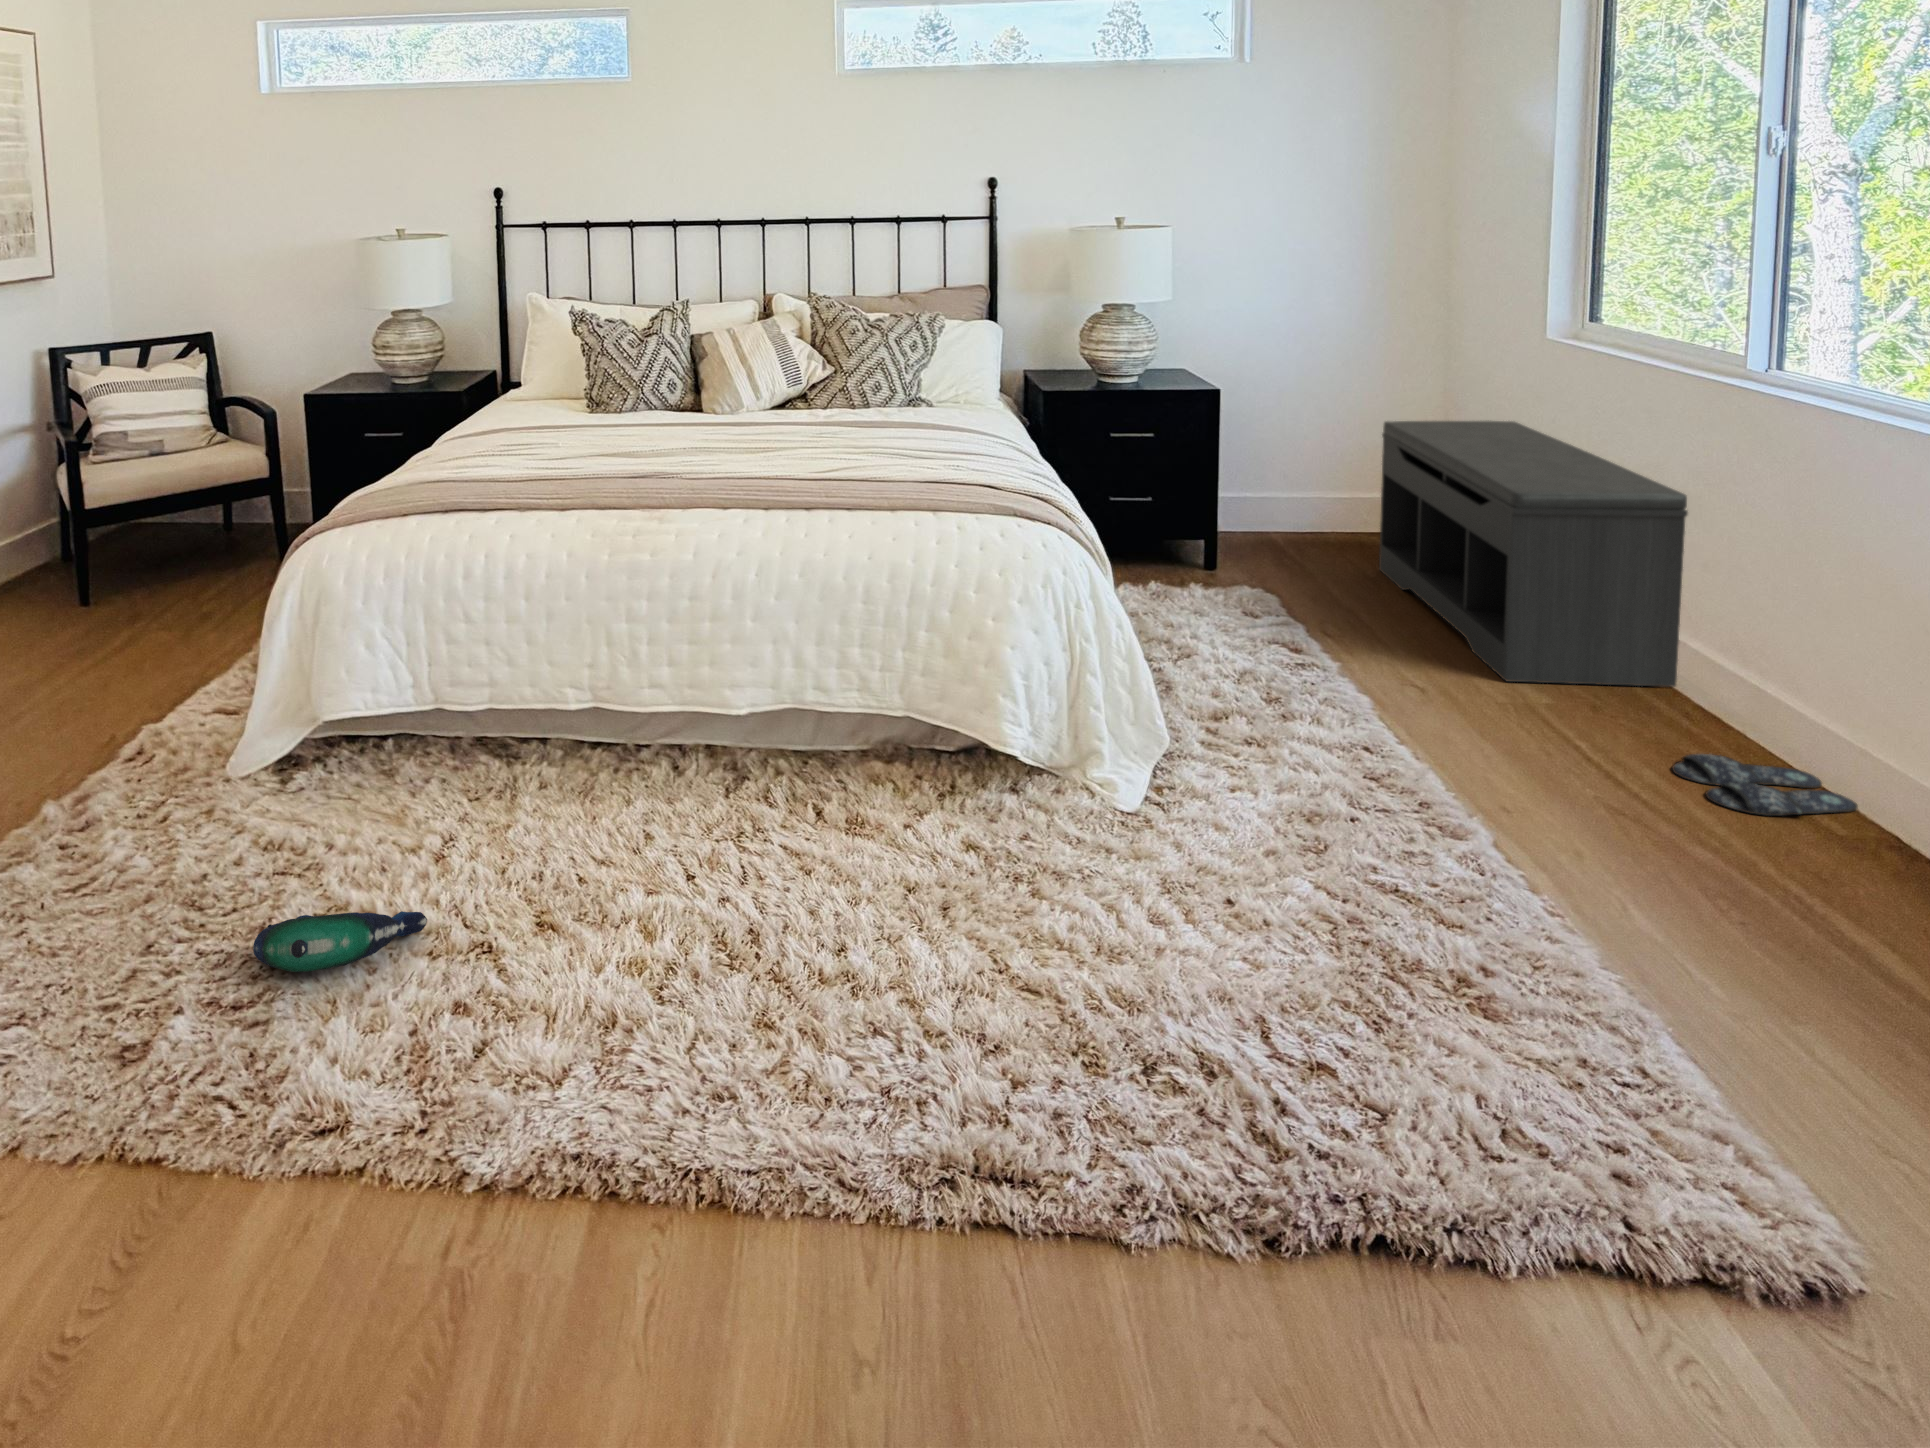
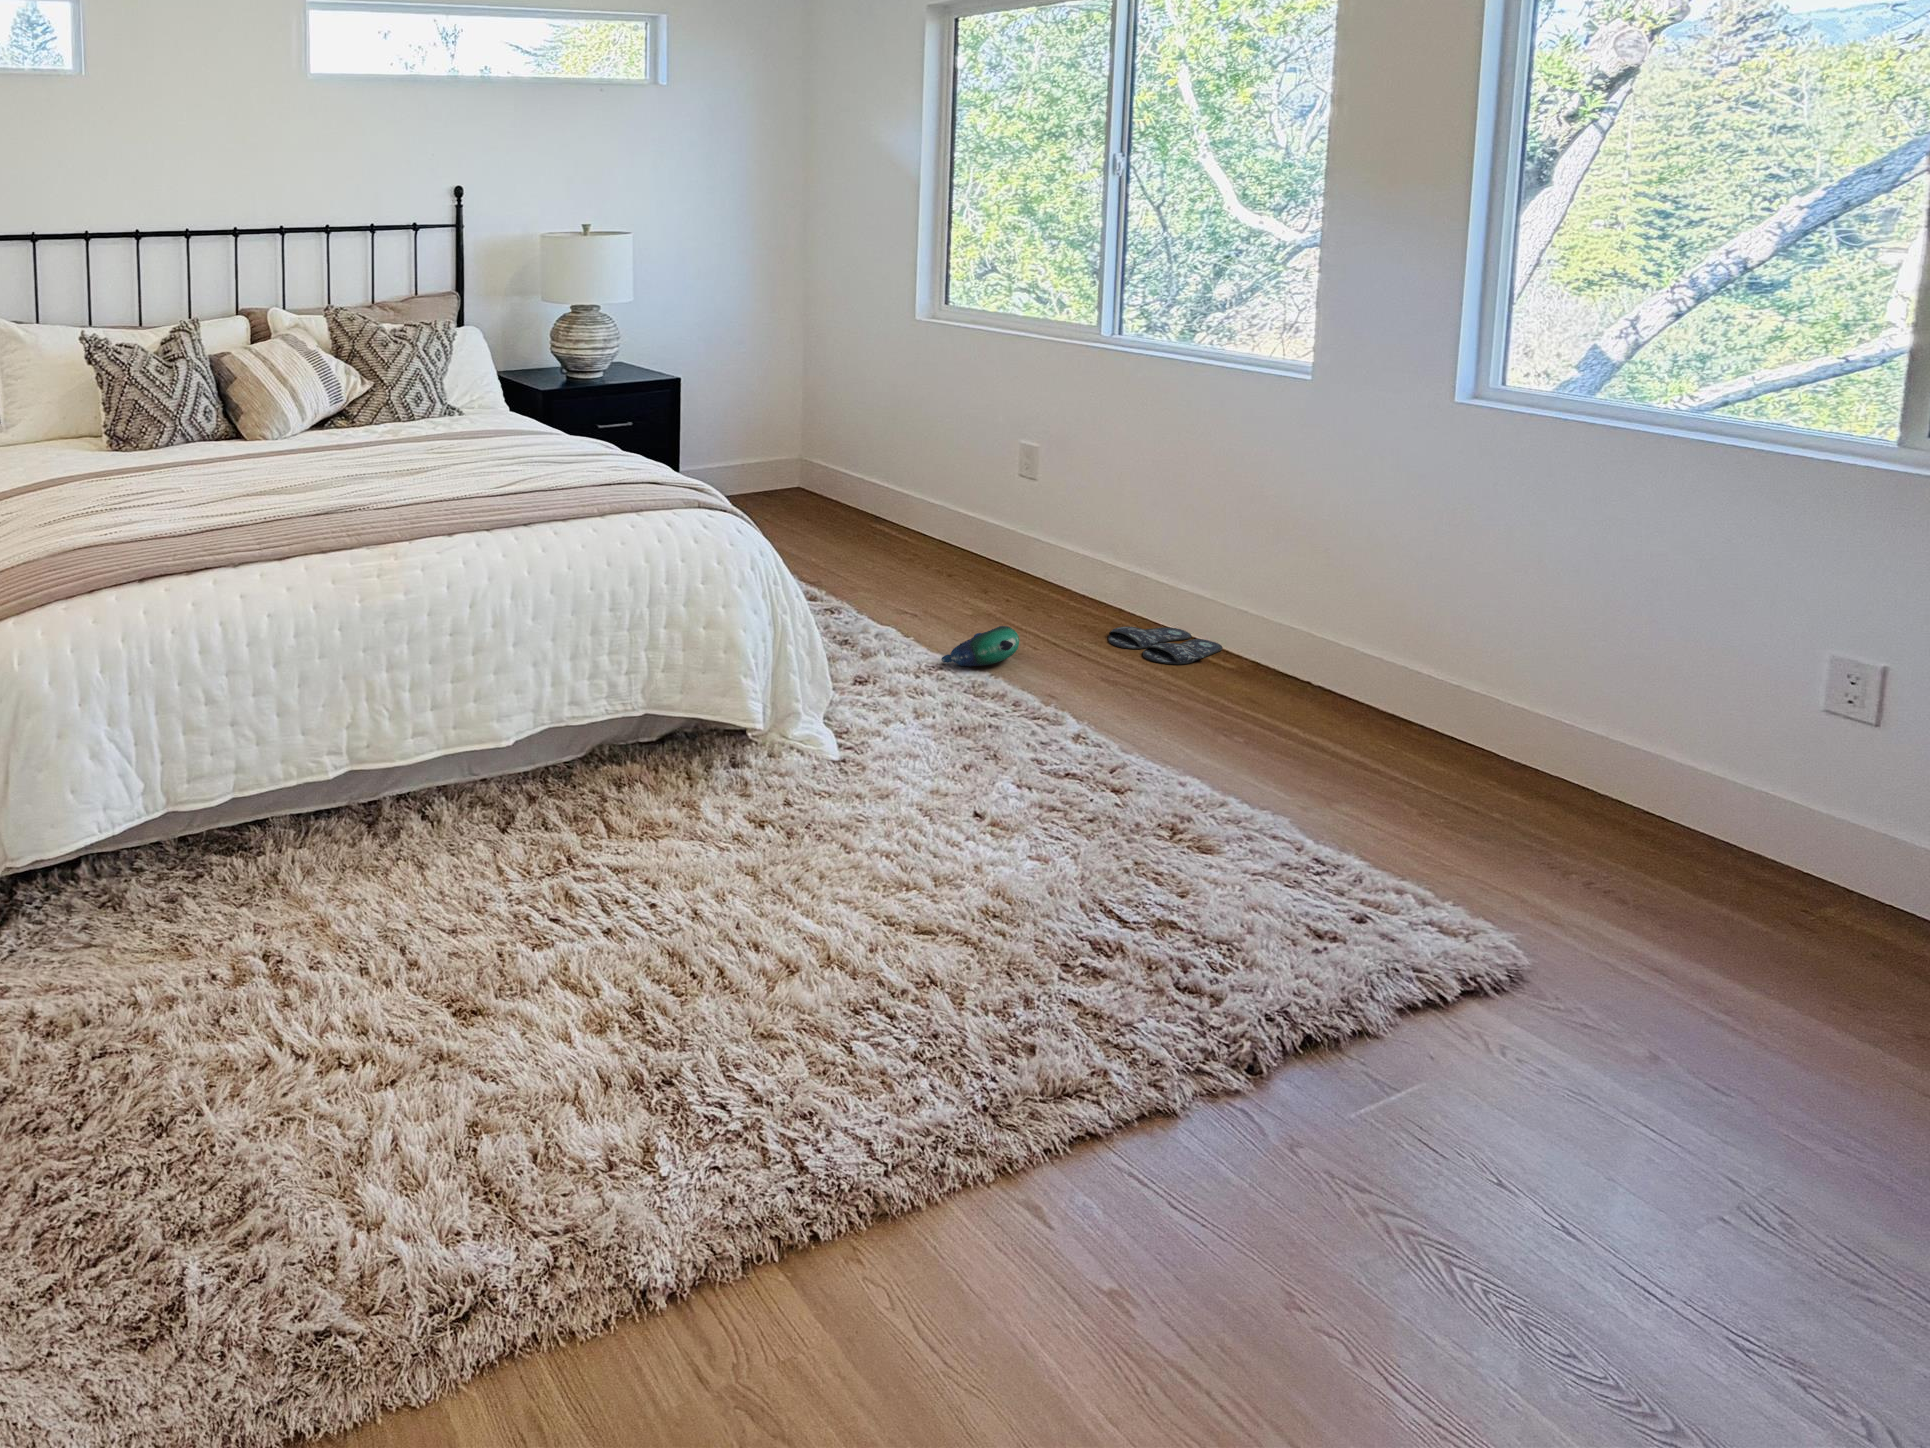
bench: present [1379,421,1688,687] -> none [792,389,1063,597]
plush toy: present [253,911,427,972] -> present [941,626,1019,667]

